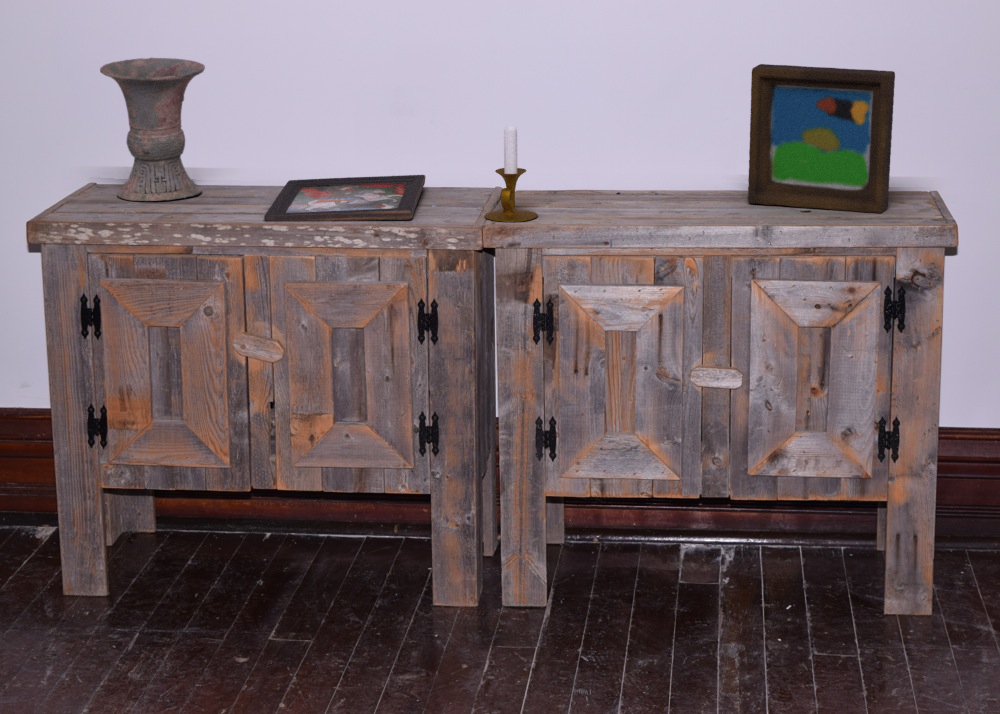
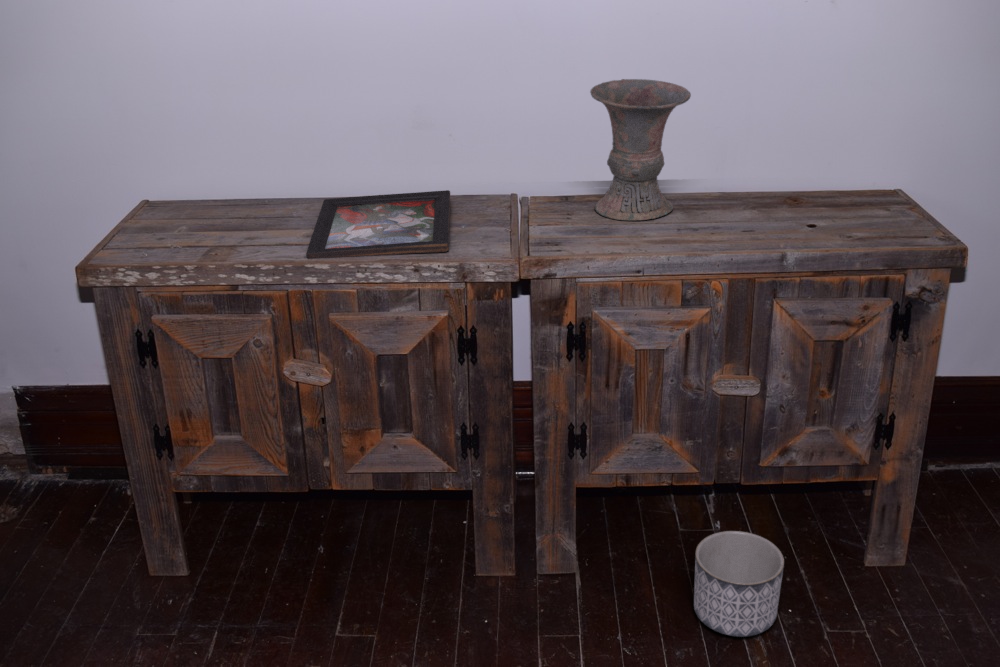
vase: present [100,58,205,201] -> present [590,79,691,221]
picture frame: present [748,64,895,213] -> none [753,85,901,225]
candlestick: present [485,127,538,222] -> none [516,159,566,251]
planter: none [672,552,769,658] -> present [694,531,784,637]

